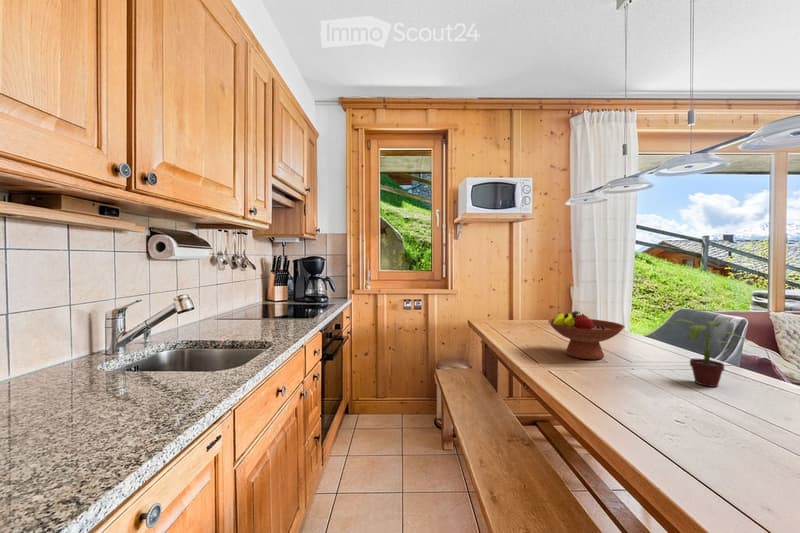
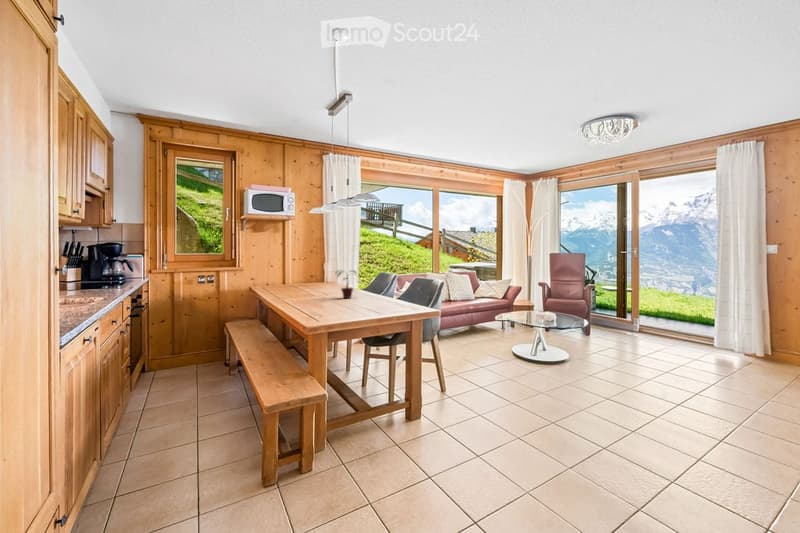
fruit bowl: present [548,311,625,359] -> none [287,272,324,296]

